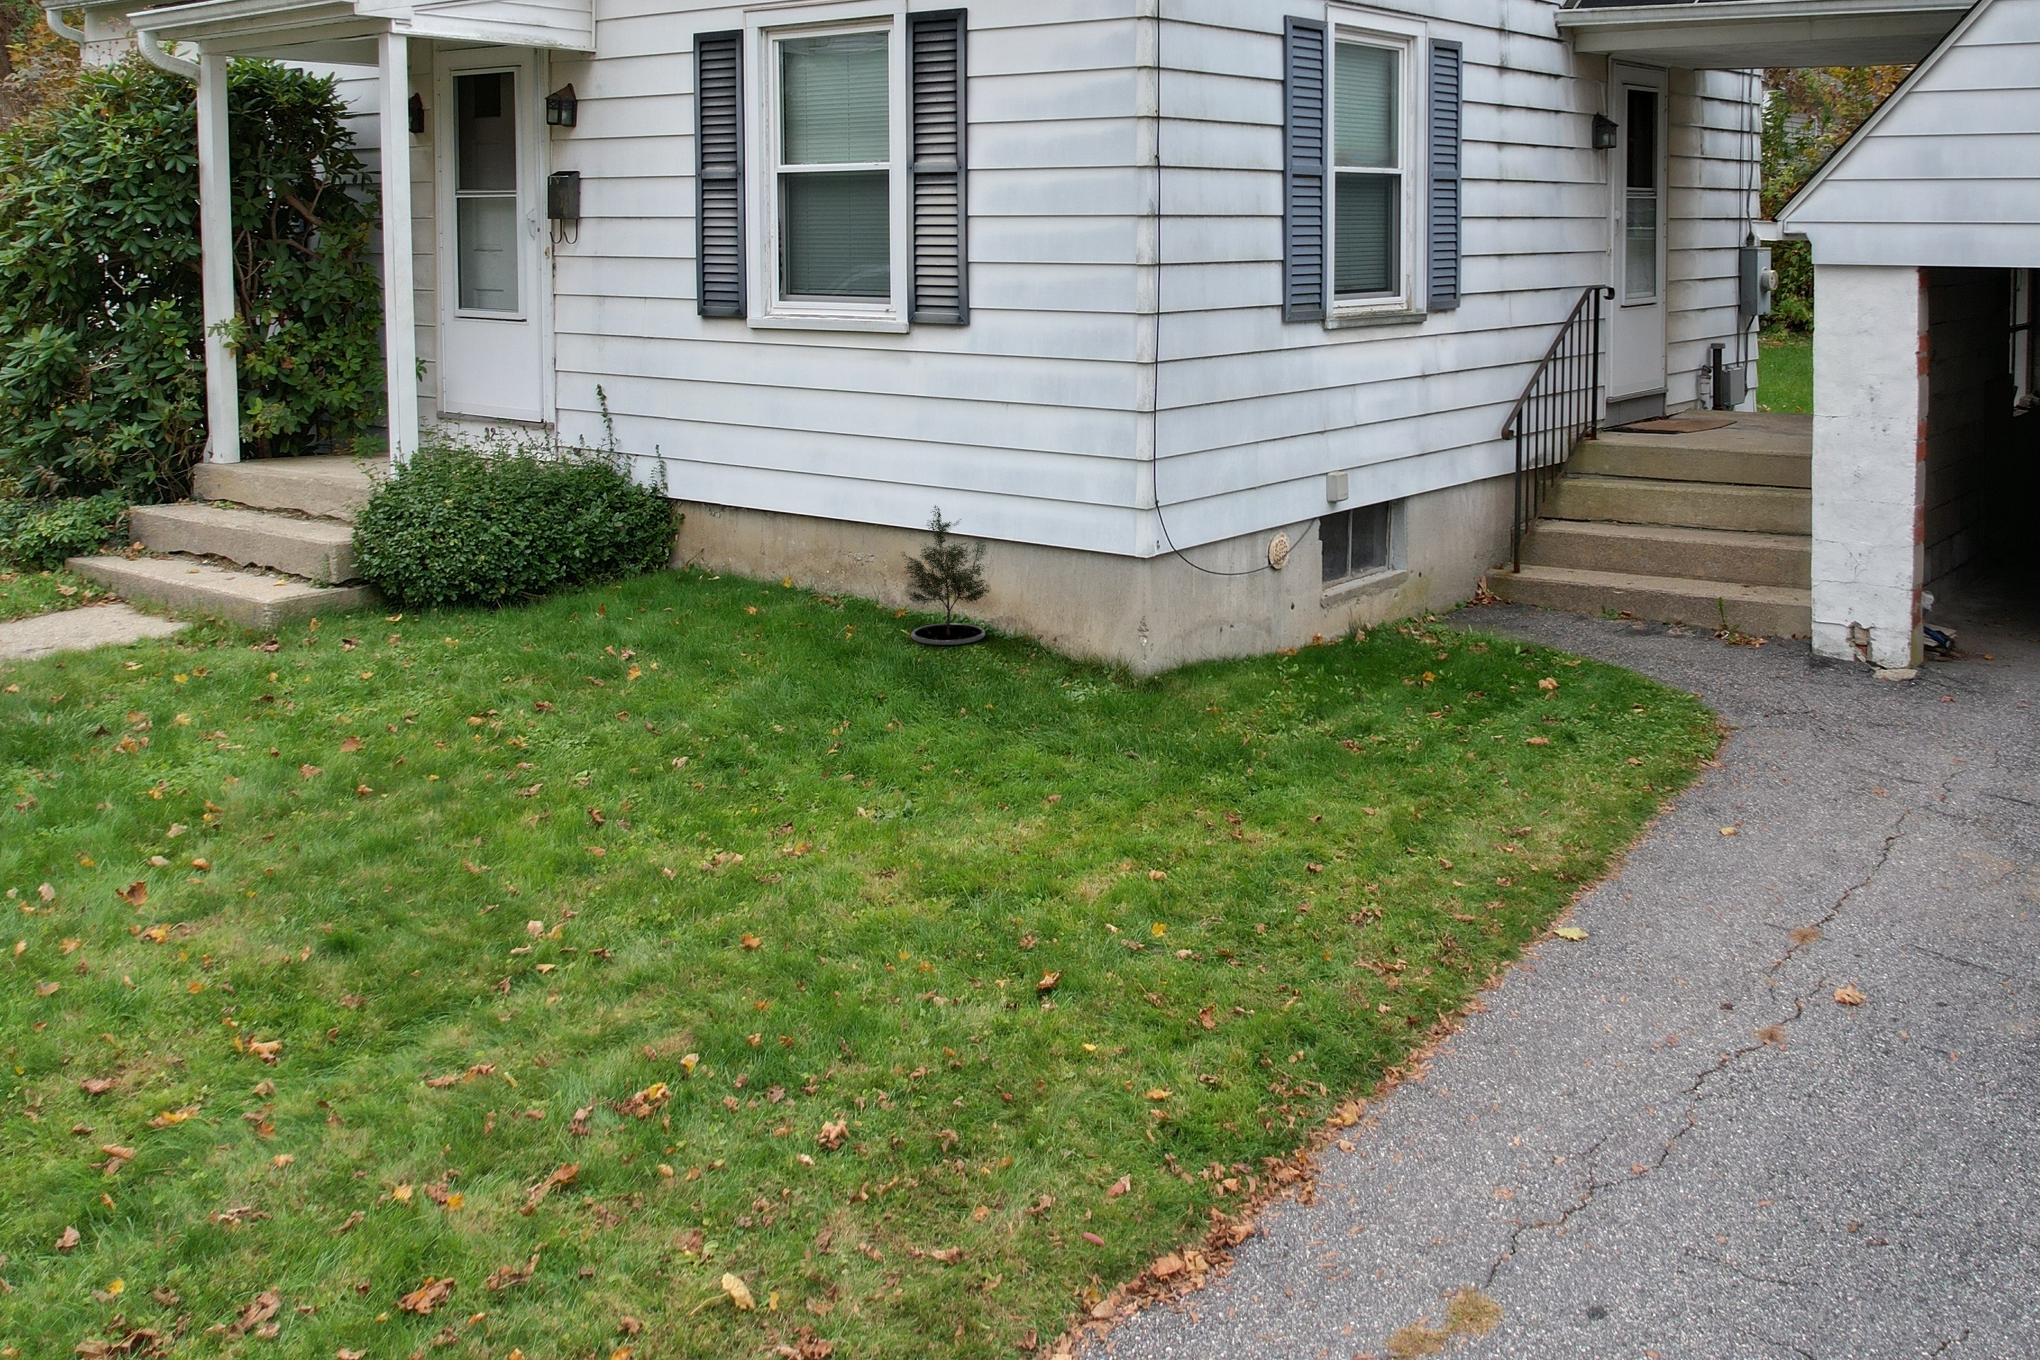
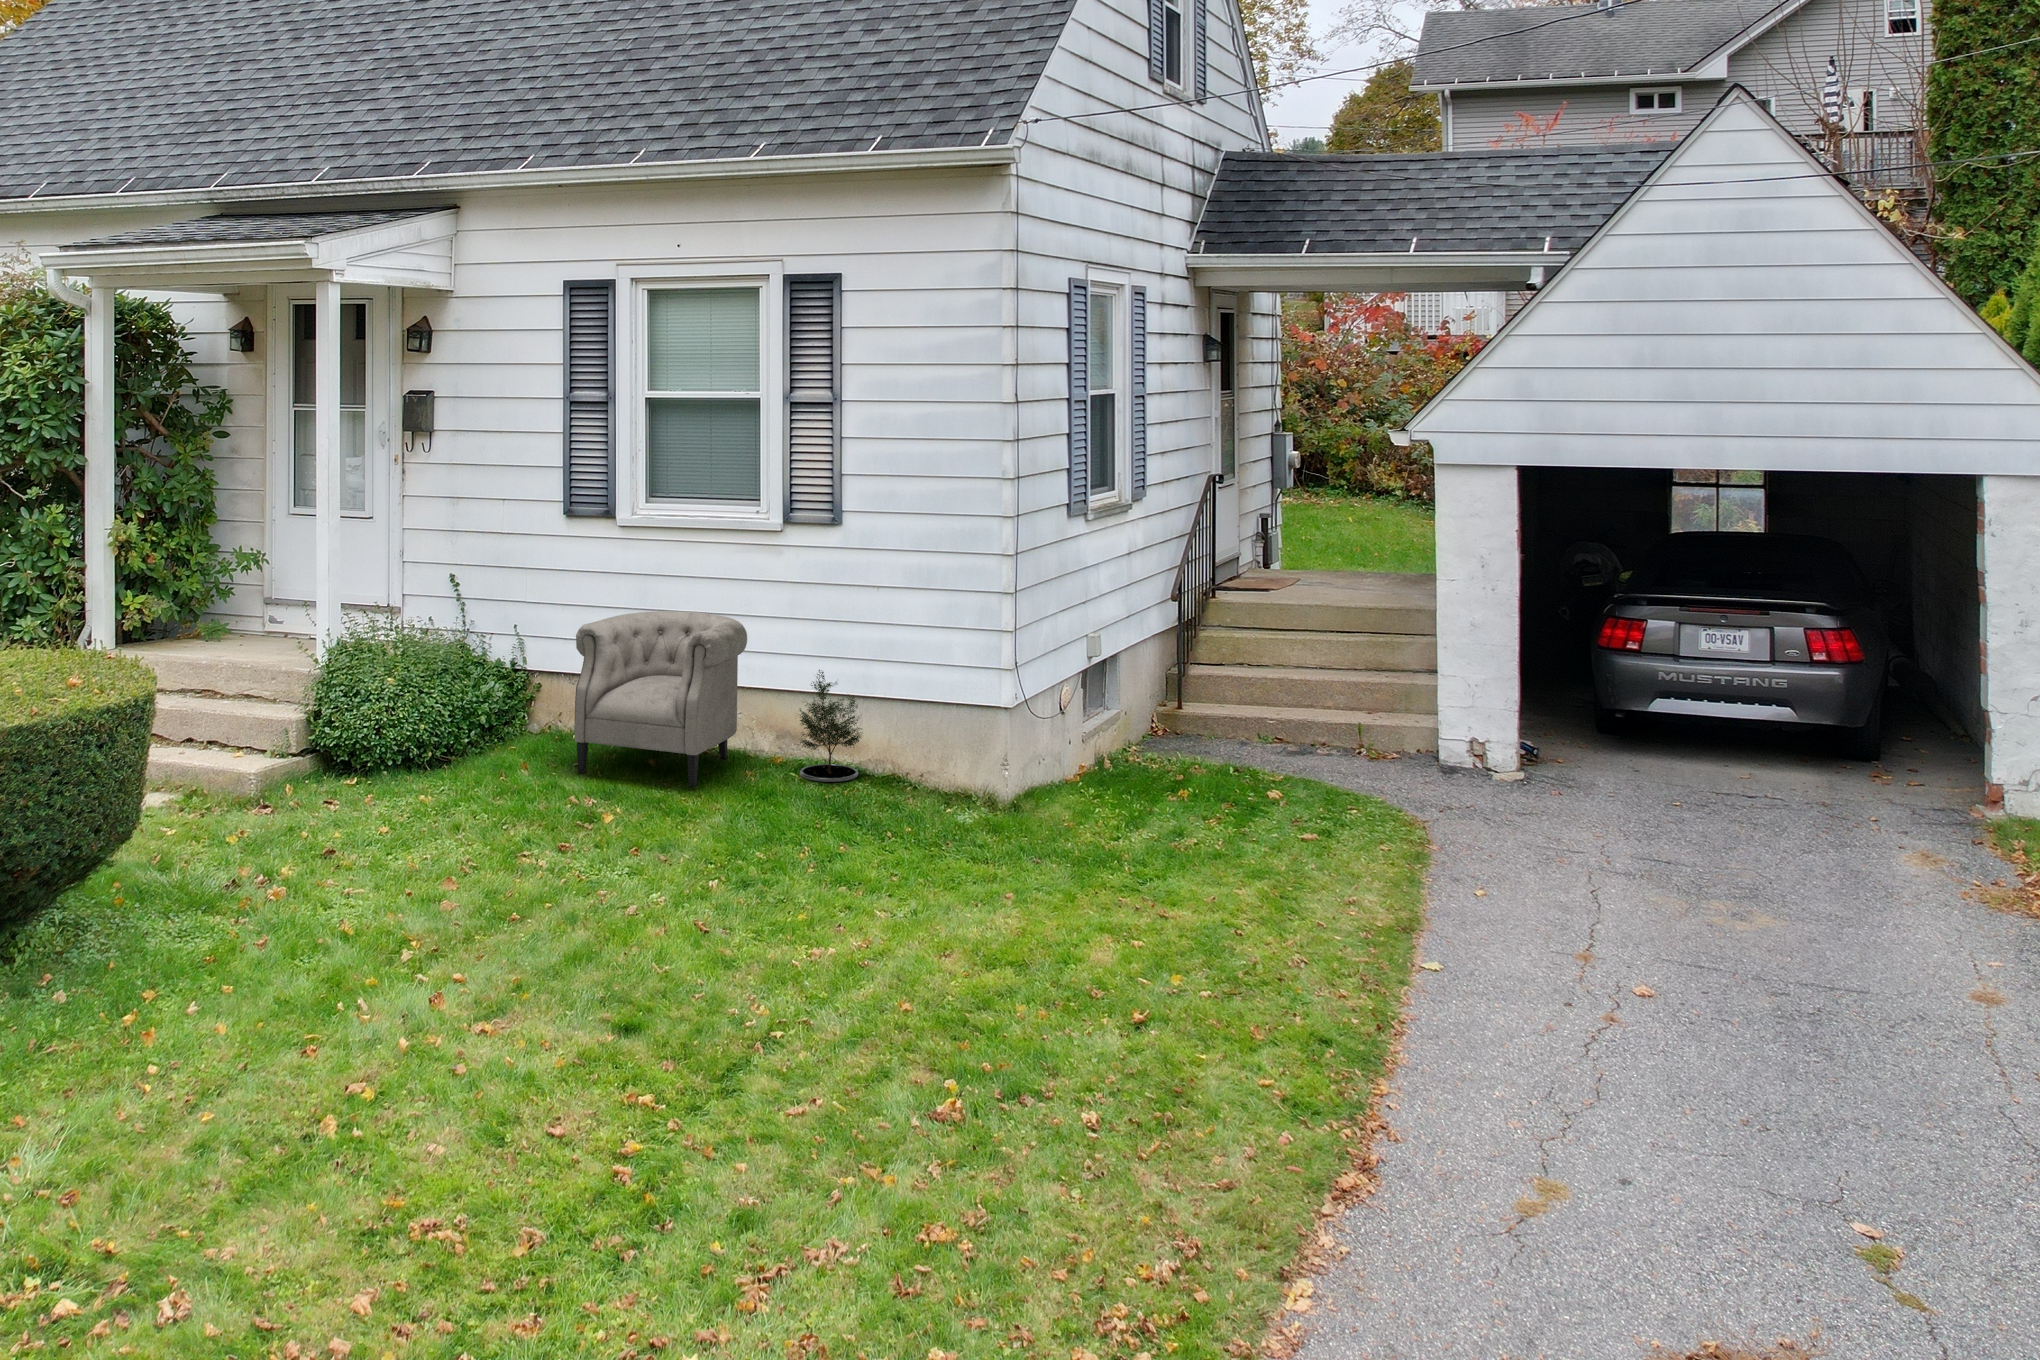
chair: none [641,432,864,643] -> present [574,611,747,787]

